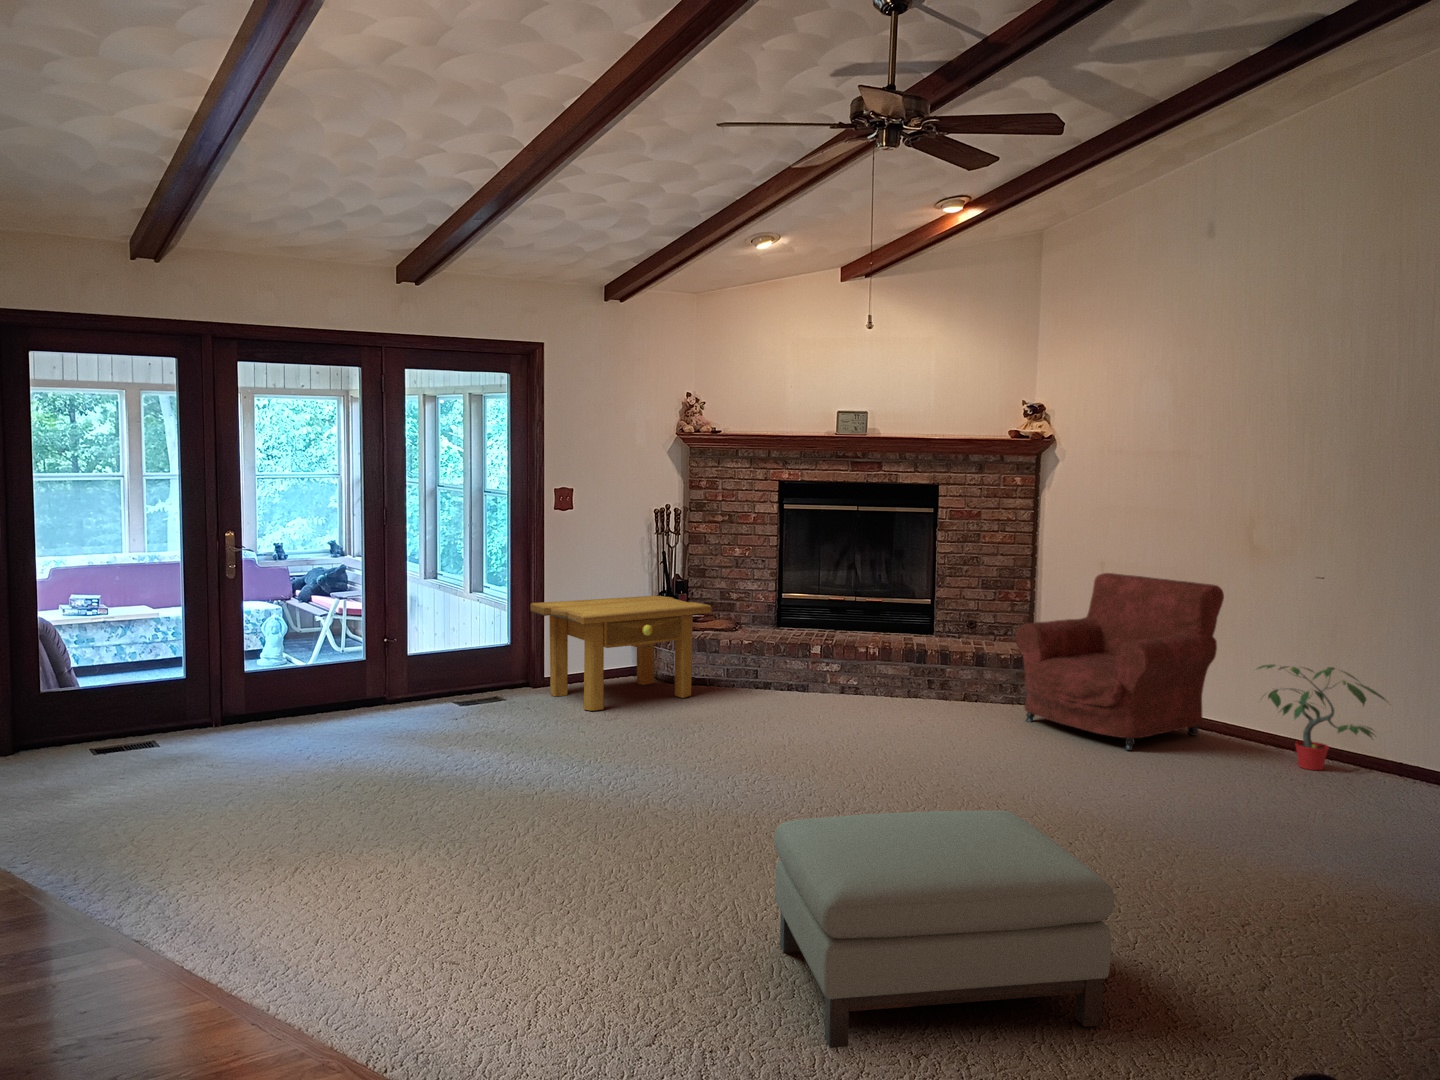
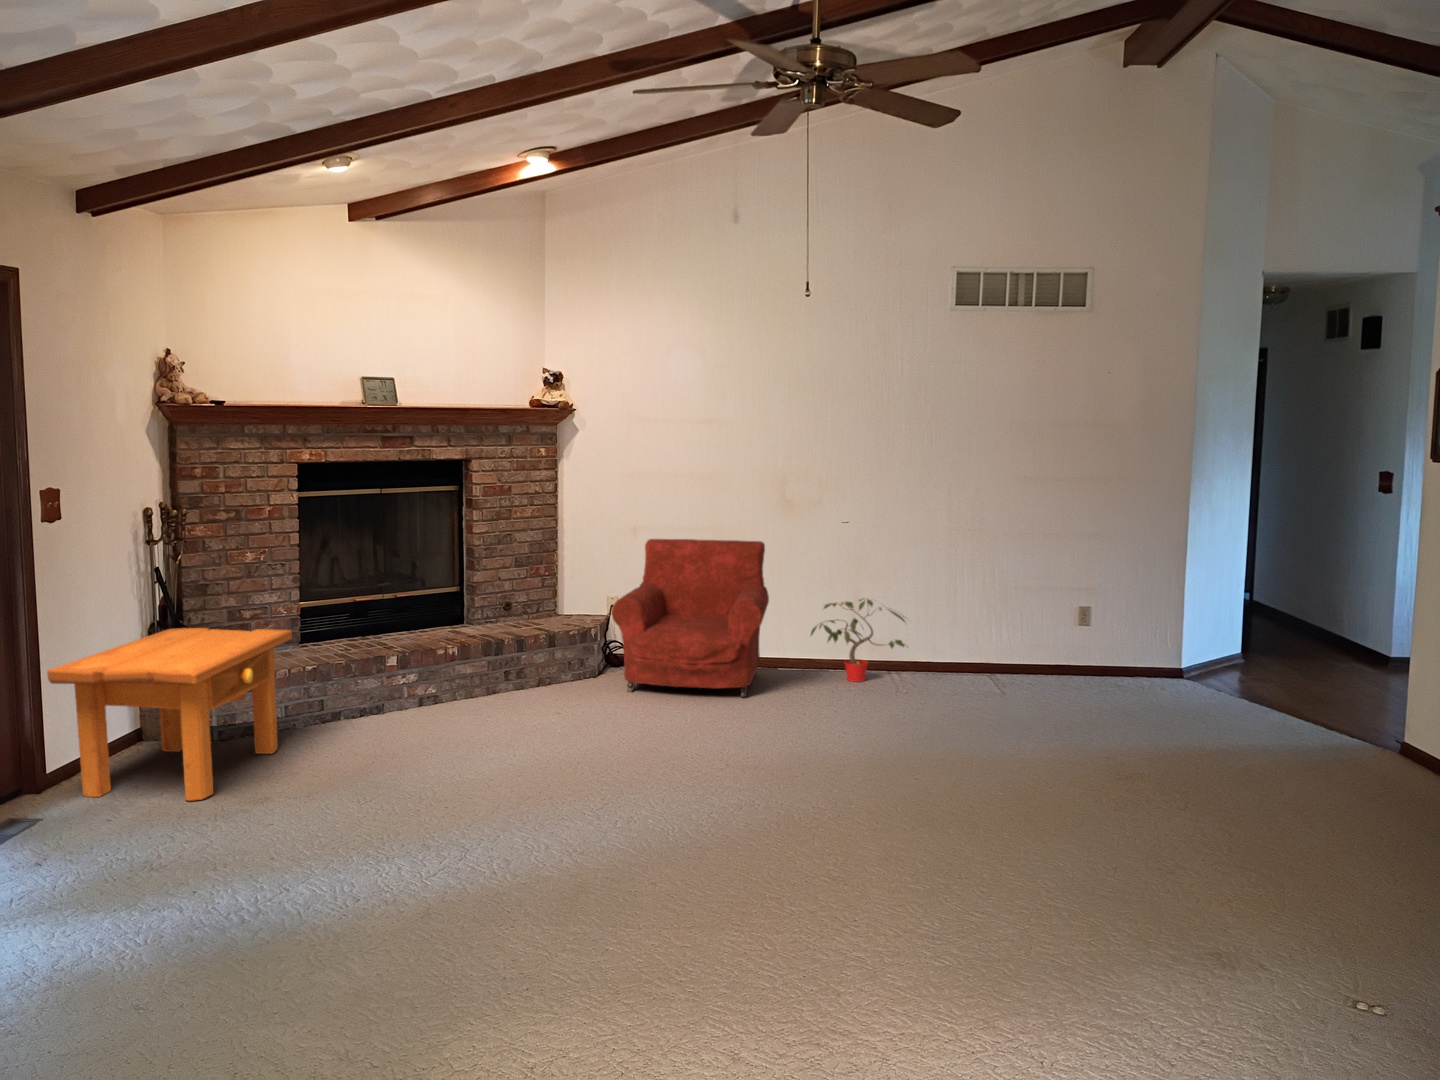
ottoman: present [774,811,1114,1048] -> none [899,757,1141,978]

